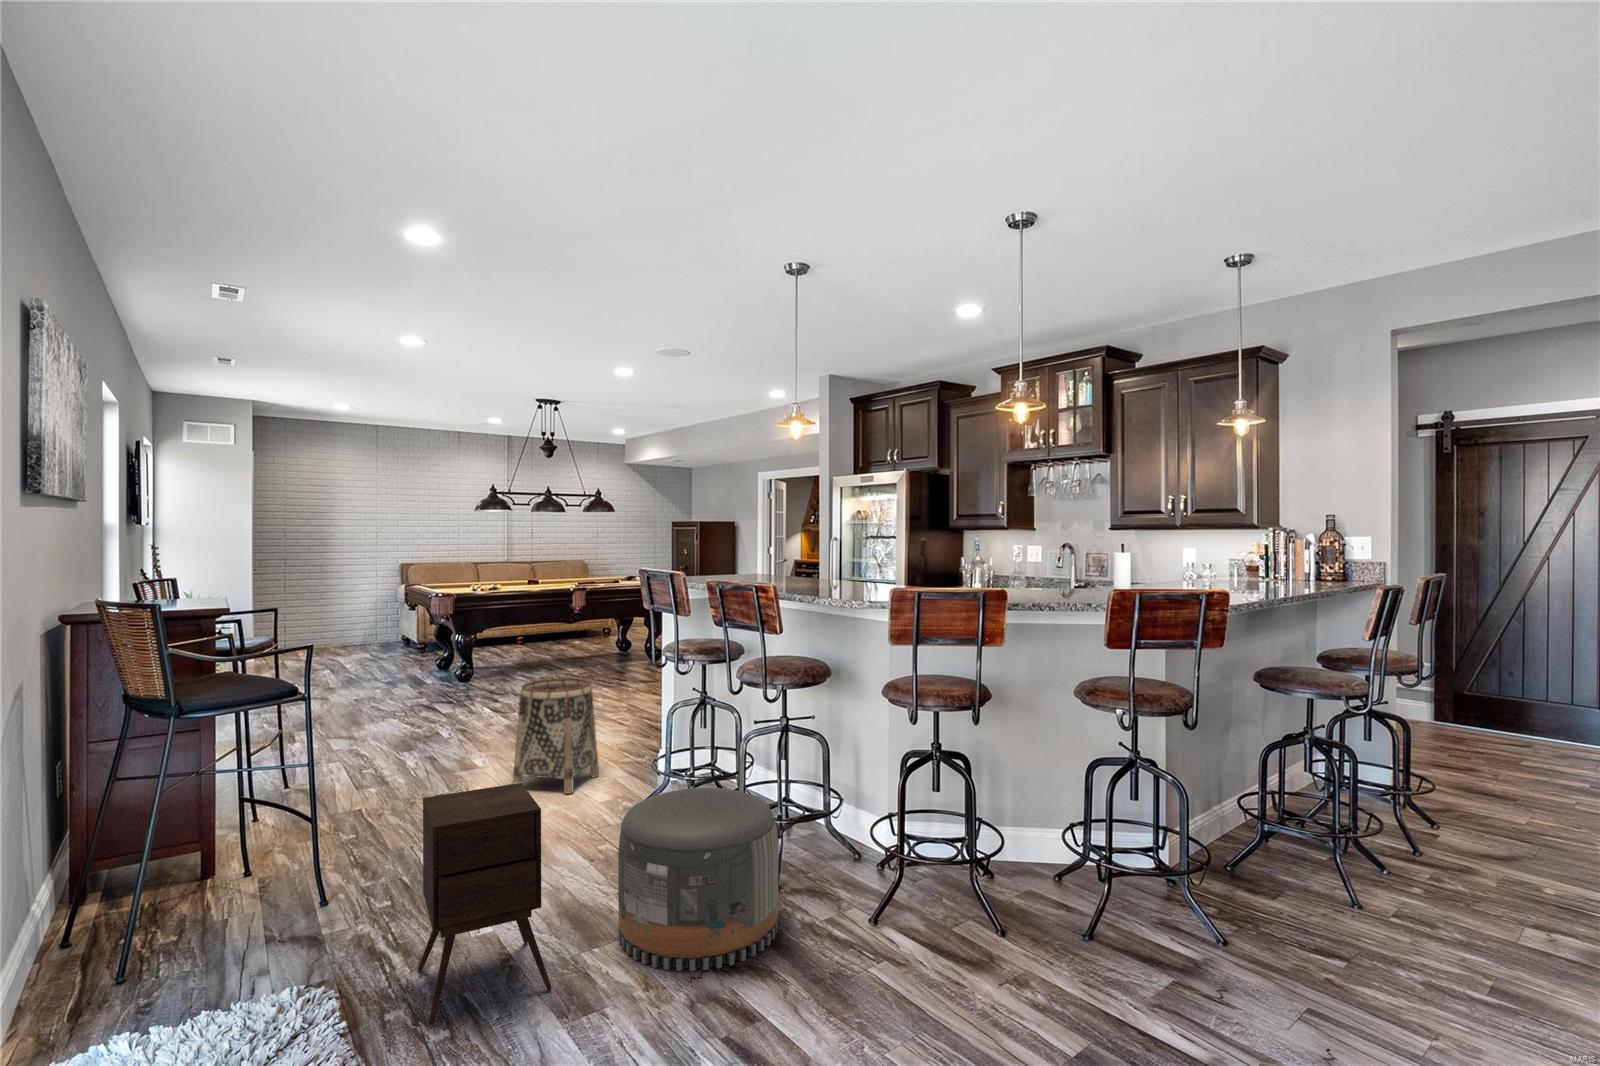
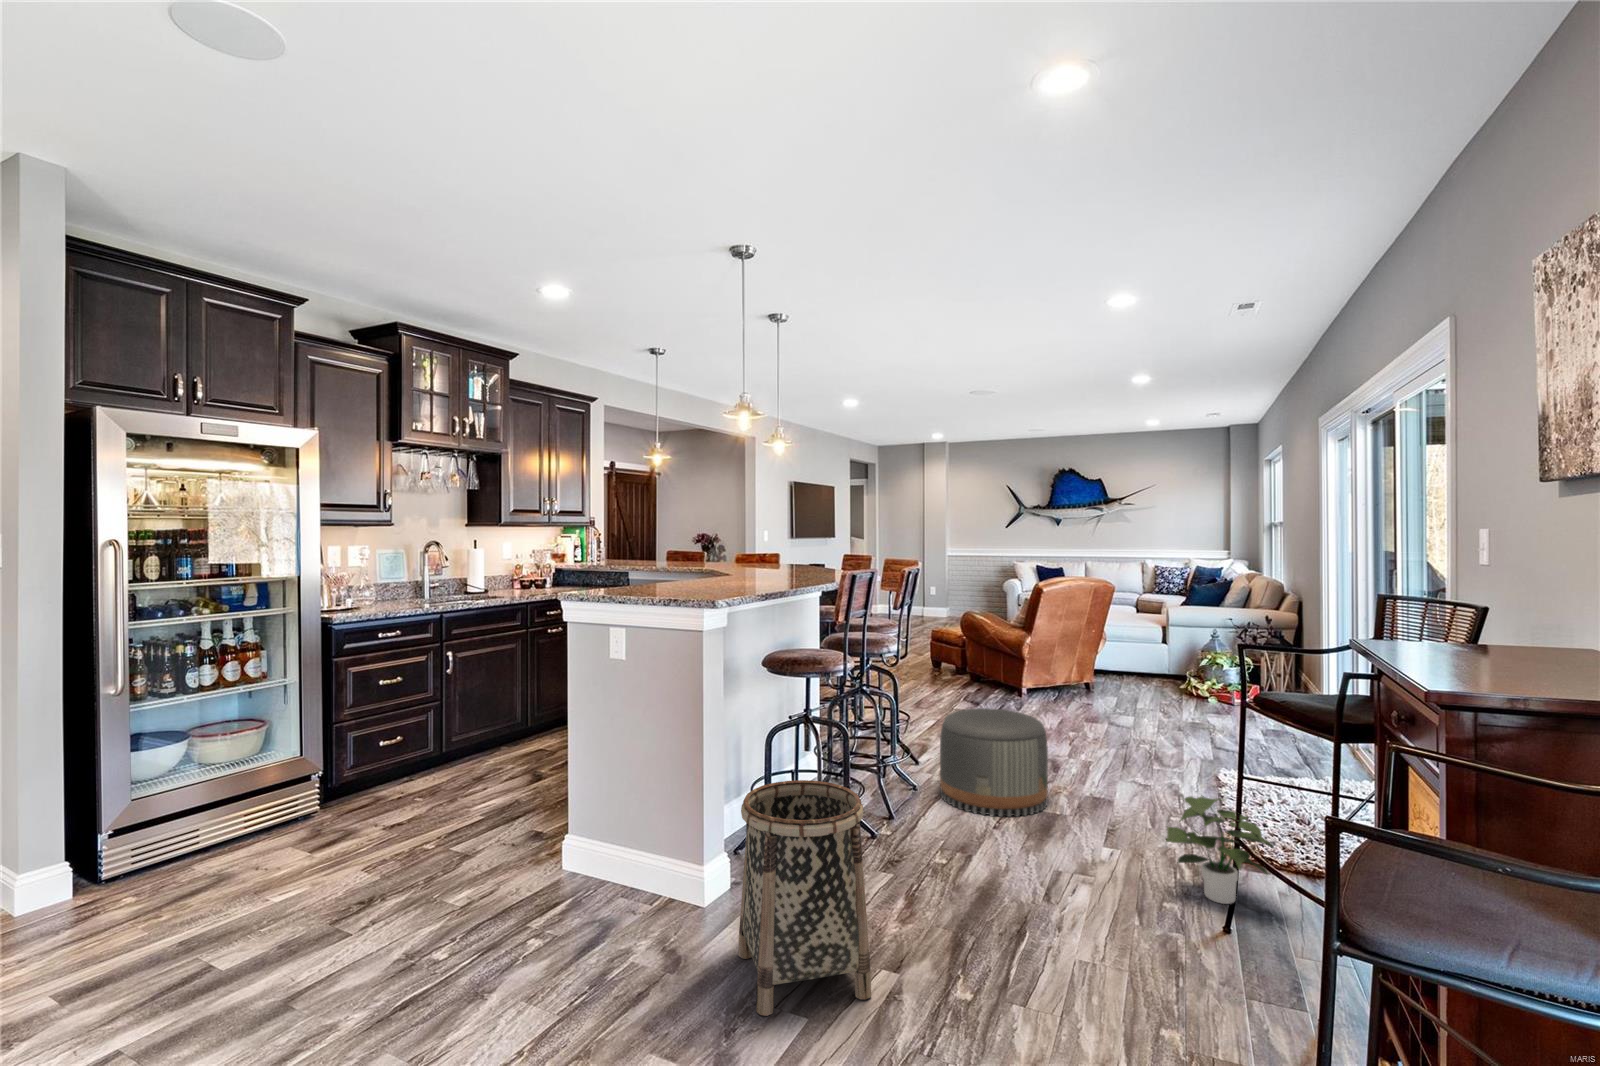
side table: present [418,783,552,1025] -> none [1090,704,1179,849]
potted plant: none [274,815,398,941] -> present [1166,795,1274,904]

